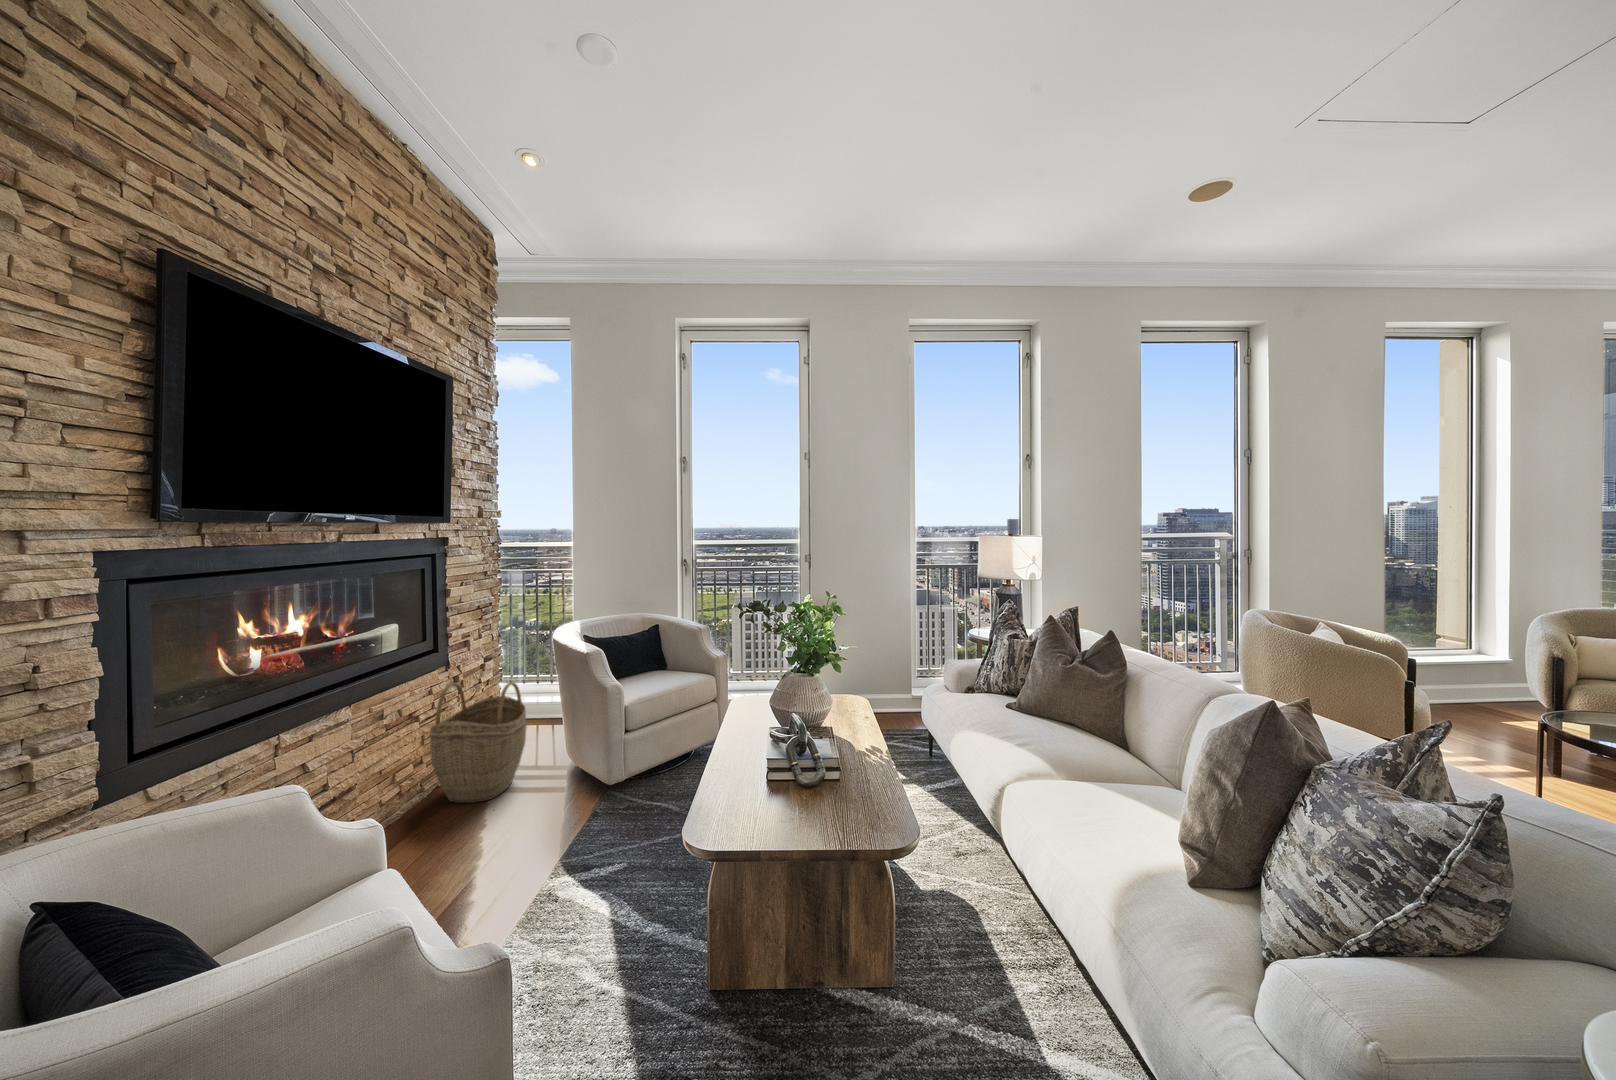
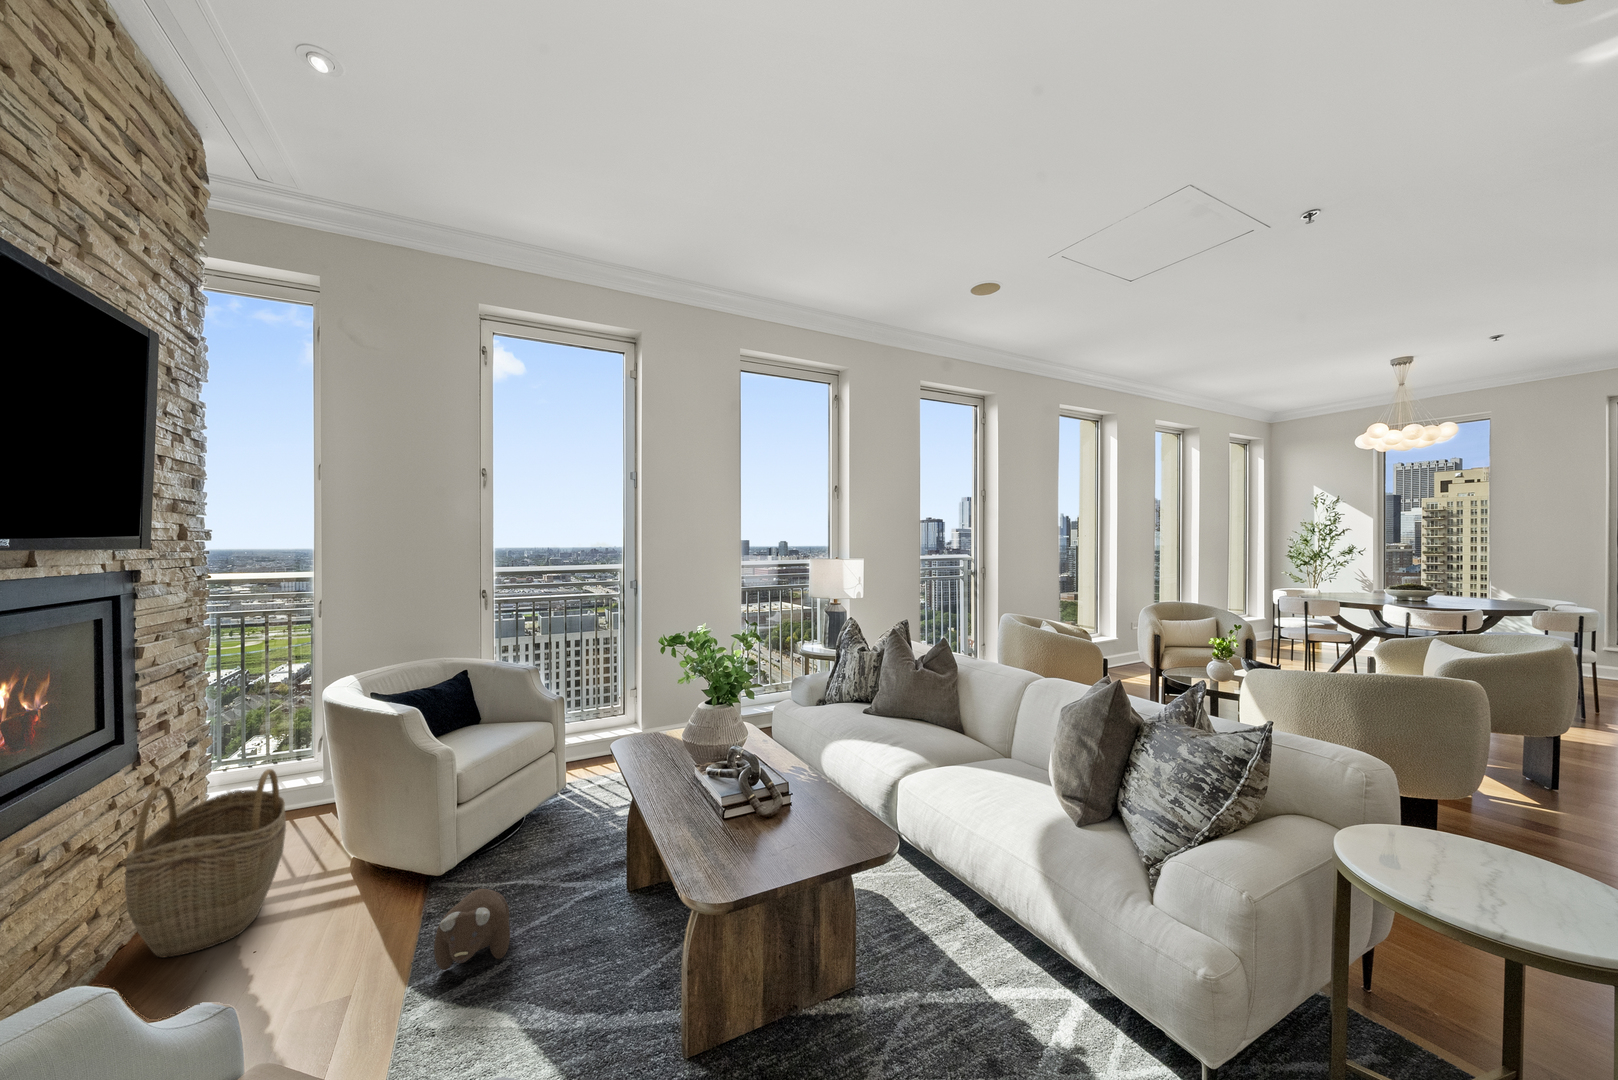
plush toy: none [574,803,640,864] -> present [434,889,510,970]

